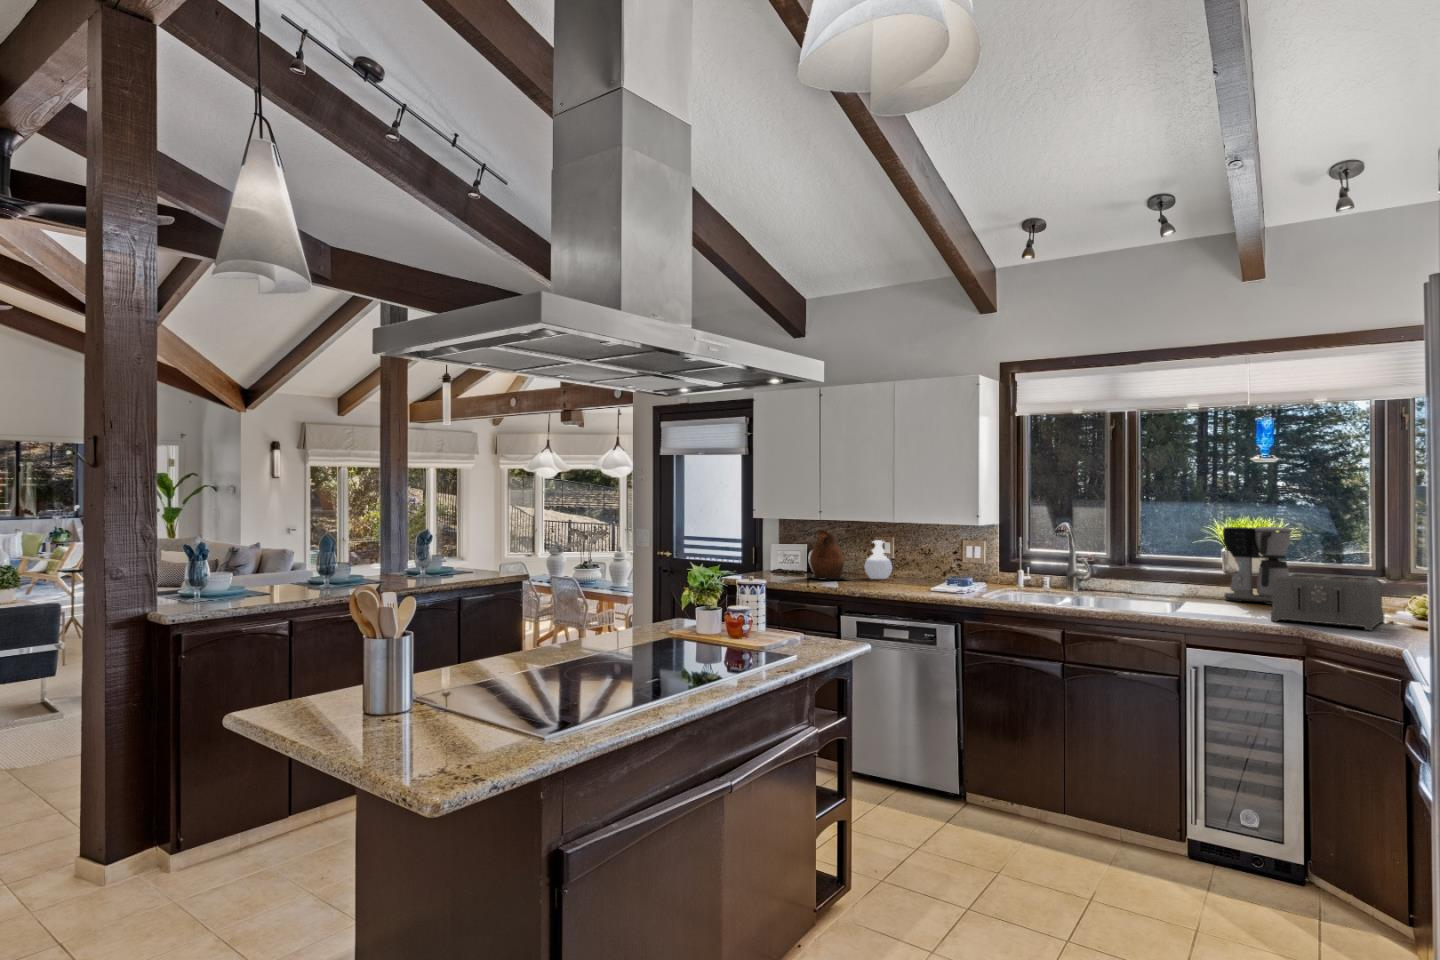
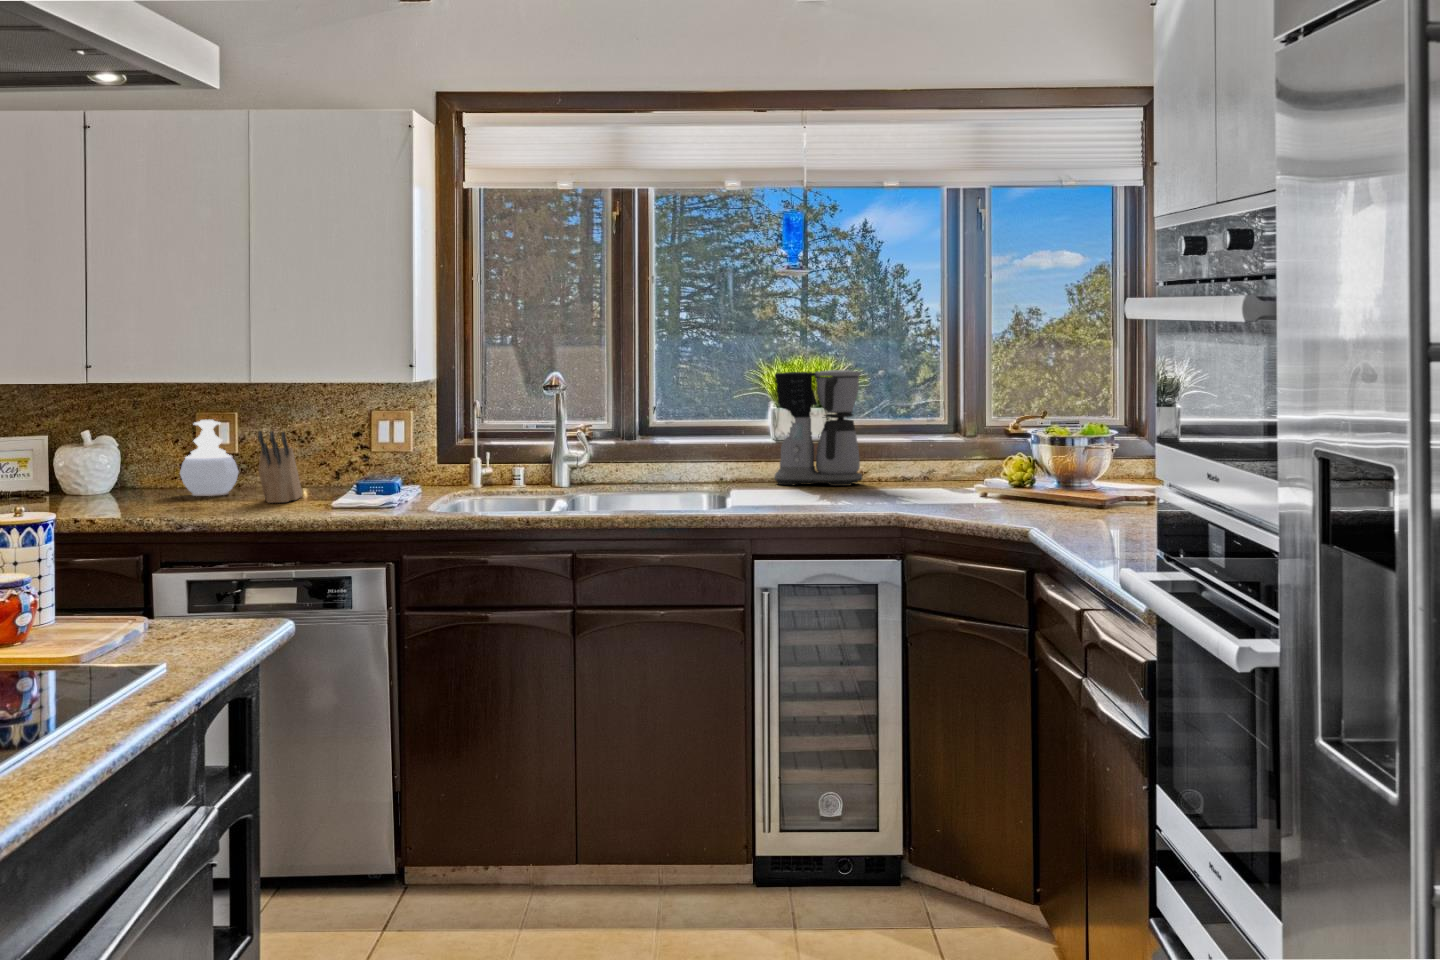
ceramic pitcher: present [809,530,847,579] -> none [54,404,157,505]
knife block: none [898,547,923,586] -> present [258,431,302,503]
toaster: present [1271,573,1384,630] -> none [858,436,979,509]

